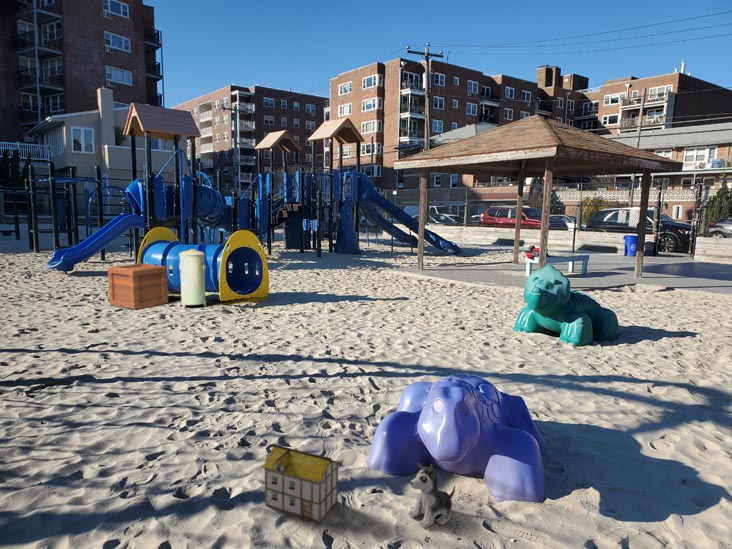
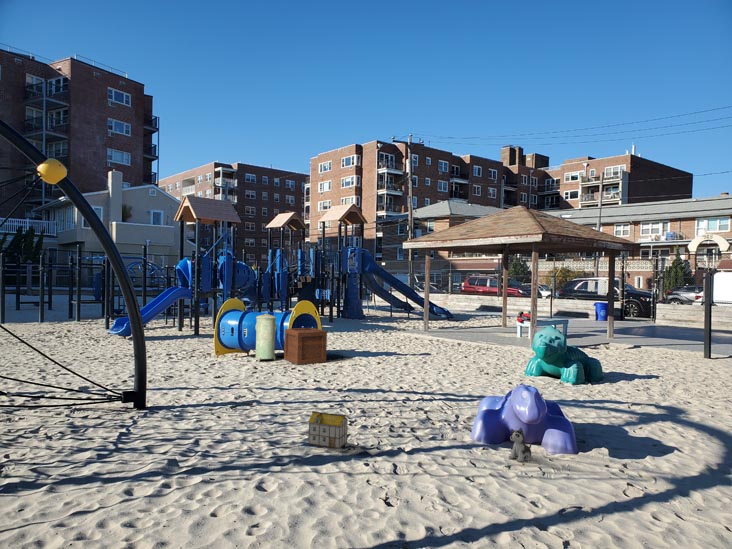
wooden crate: present [108,264,168,310] -> present [284,328,327,365]
toy house: present [263,444,339,522] -> present [308,411,348,448]

